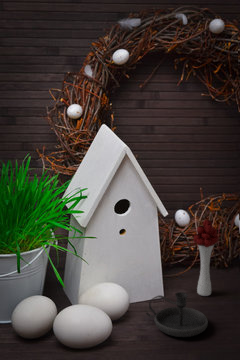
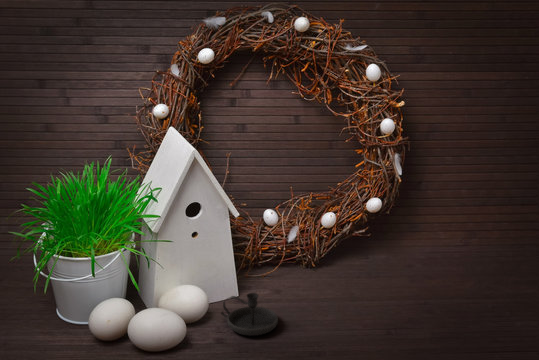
flower bouquet: present [194,220,218,296] -> none [273,221,297,295]

